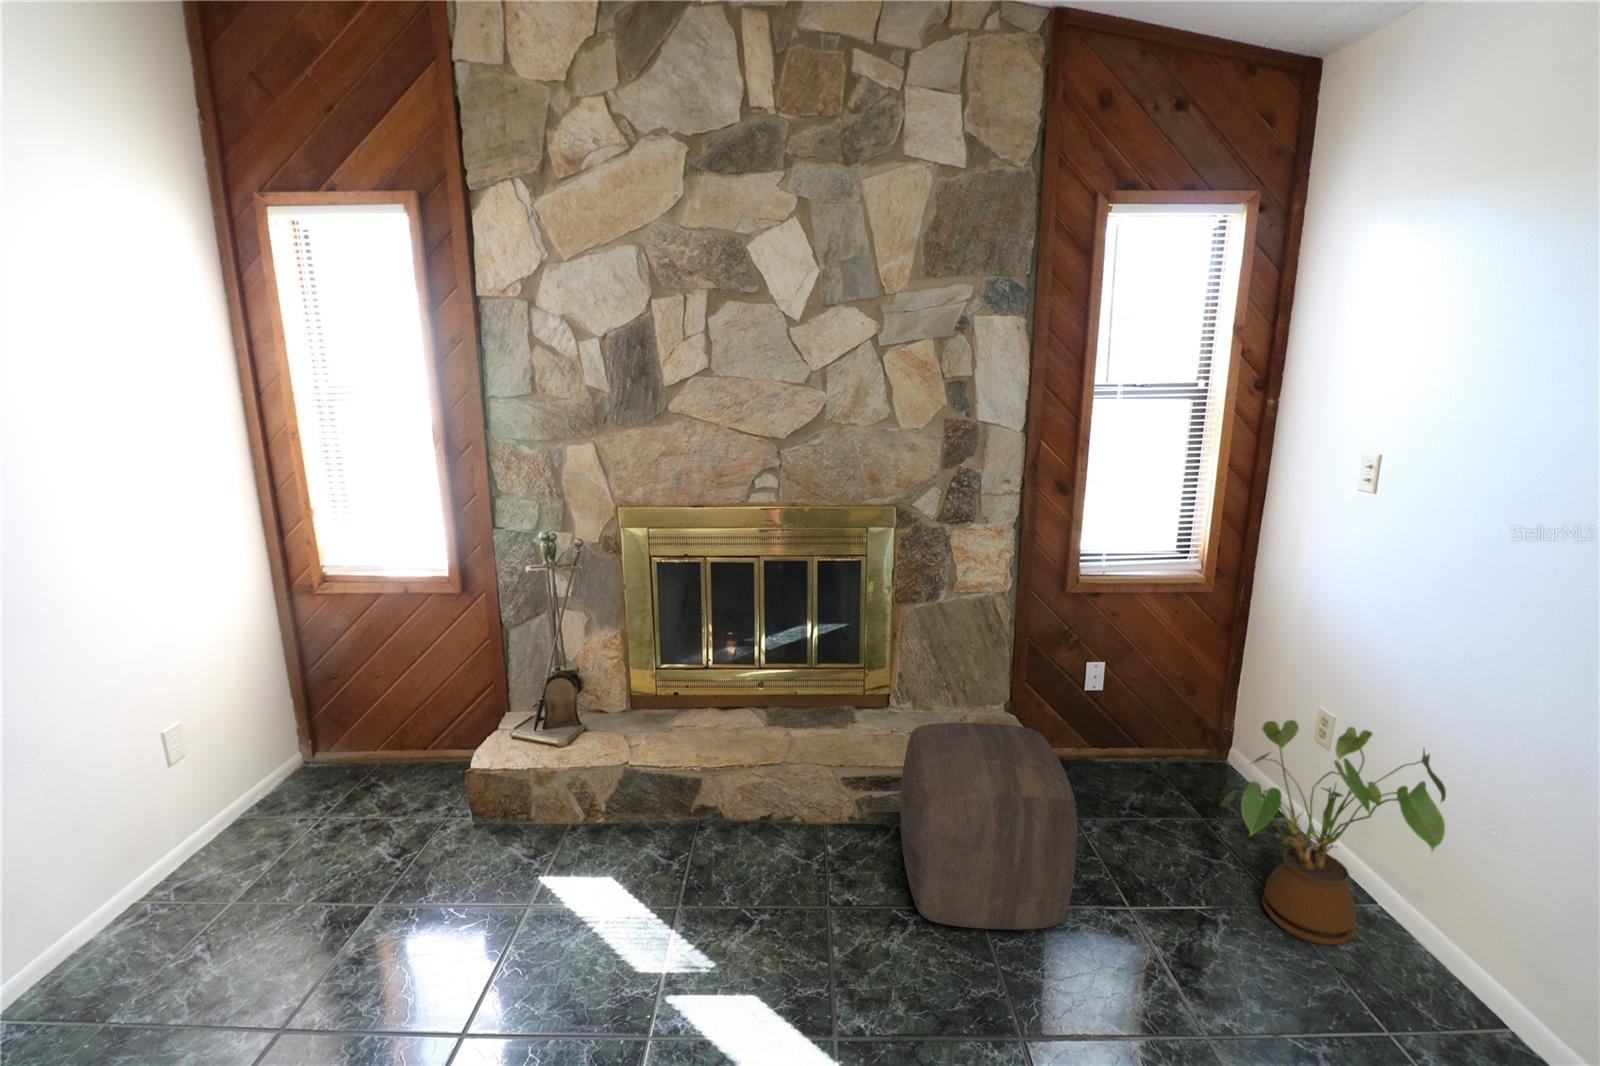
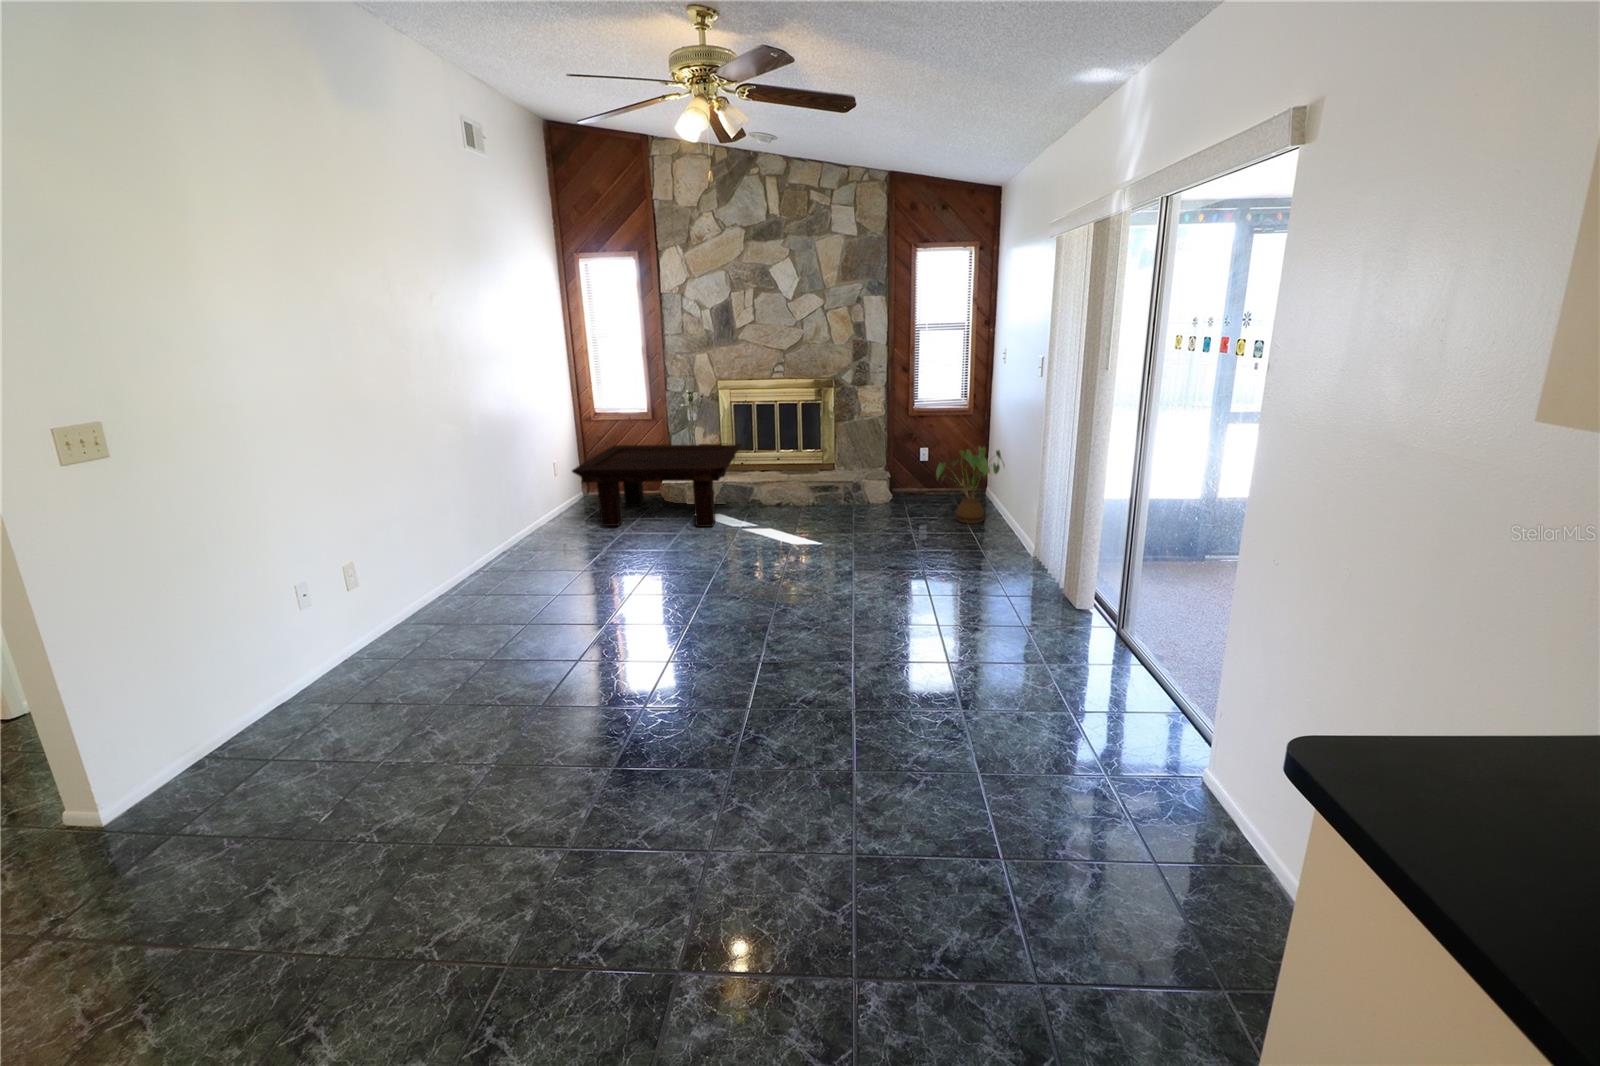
coffee table: none [102,651,676,965] -> present [572,444,742,527]
ottoman: present [900,723,1077,929] -> none [825,457,885,520]

